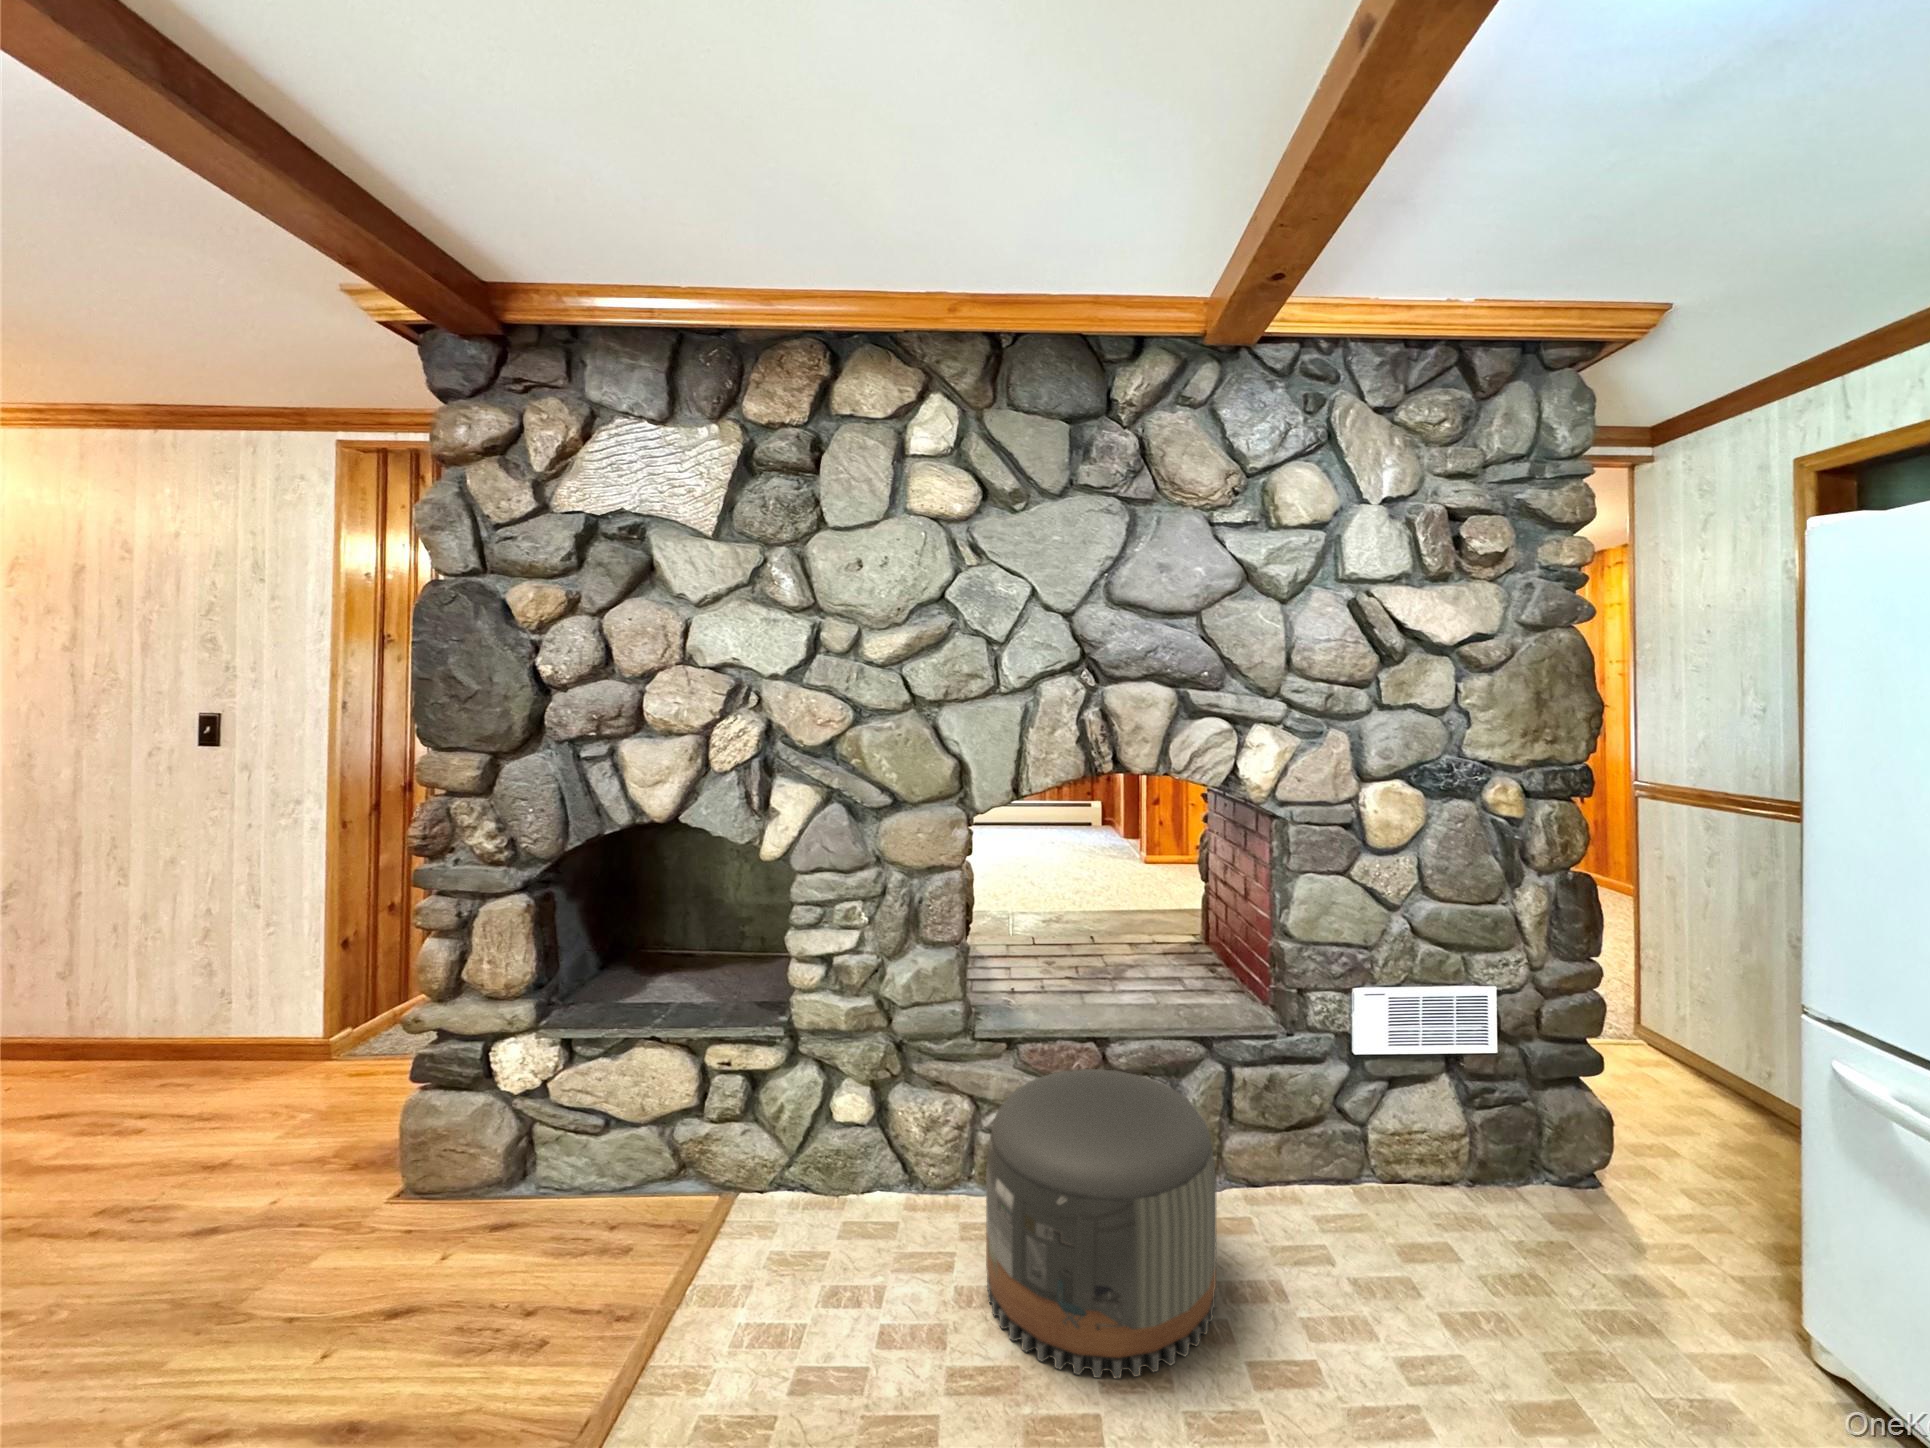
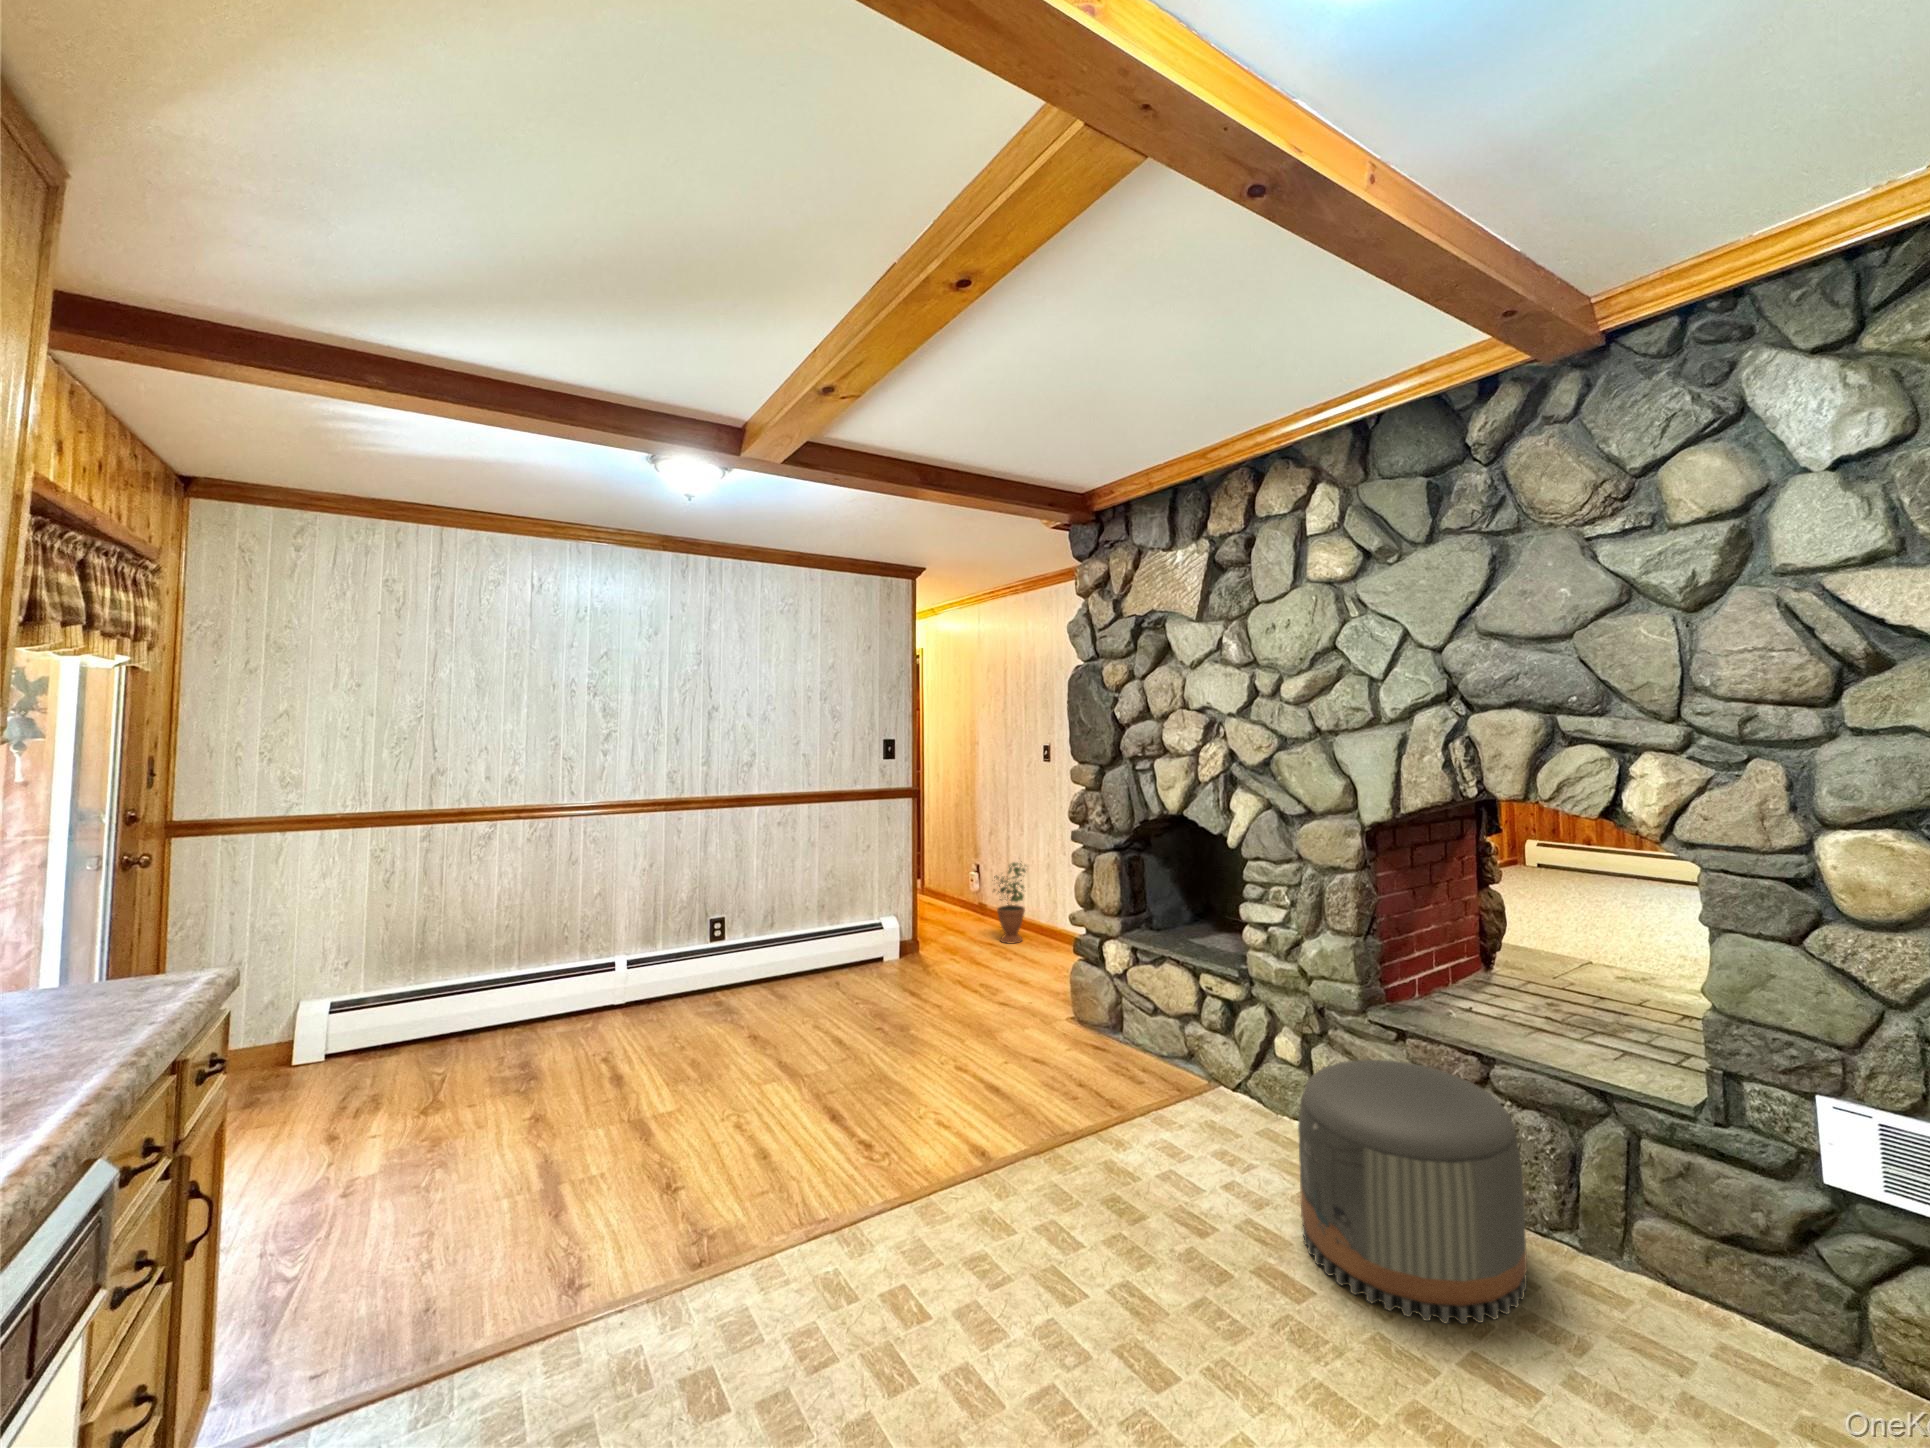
potted plant: none [64,933,168,1104] -> present [994,863,1026,944]

